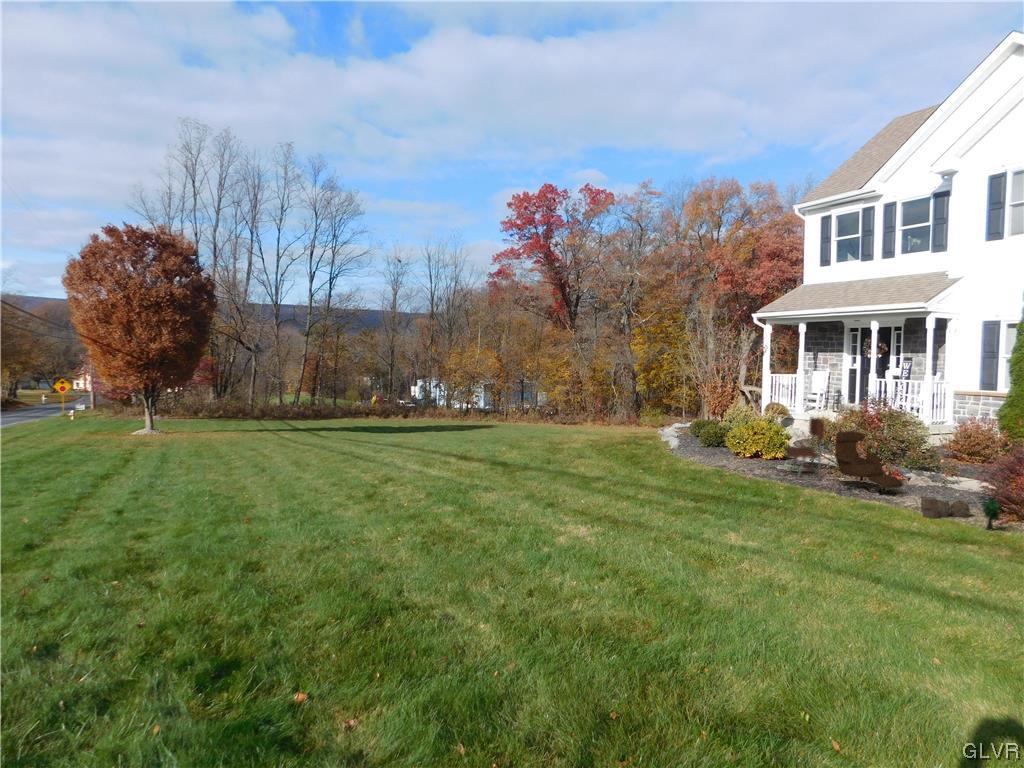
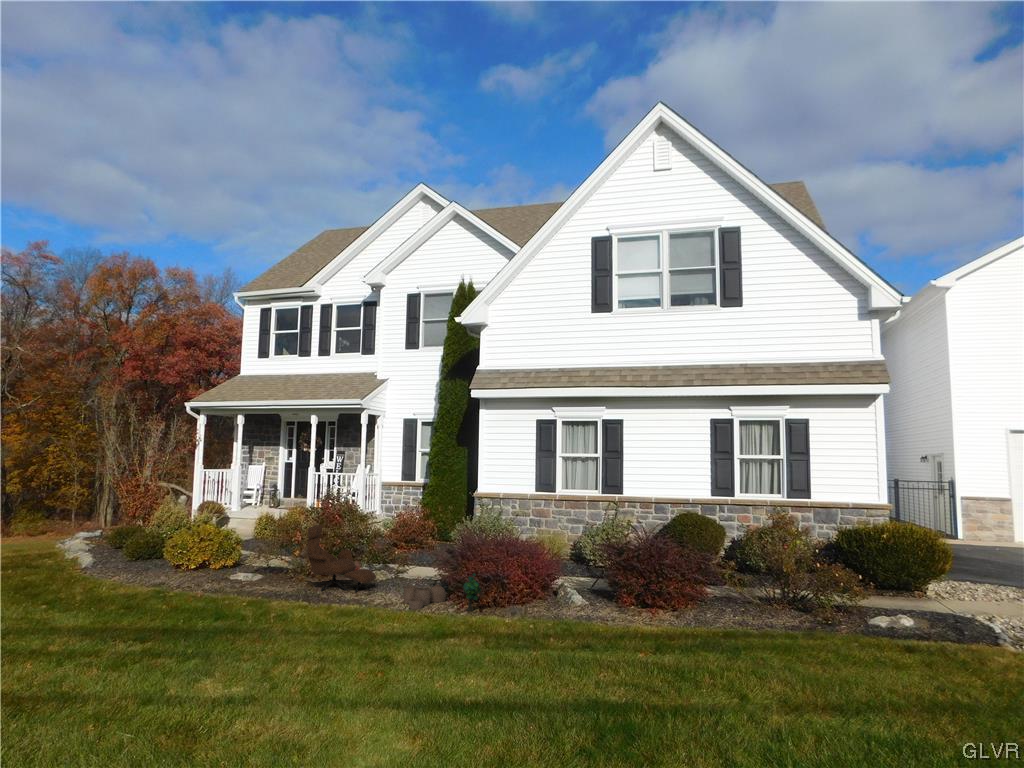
bench: present [783,418,824,480] -> none [241,513,291,588]

